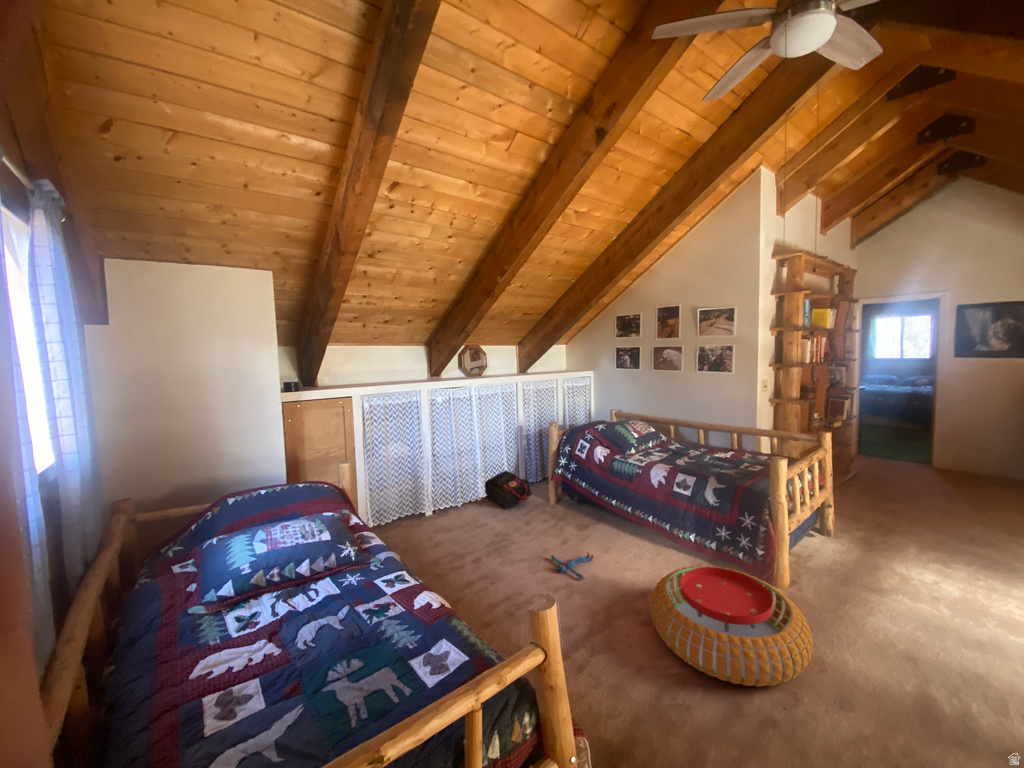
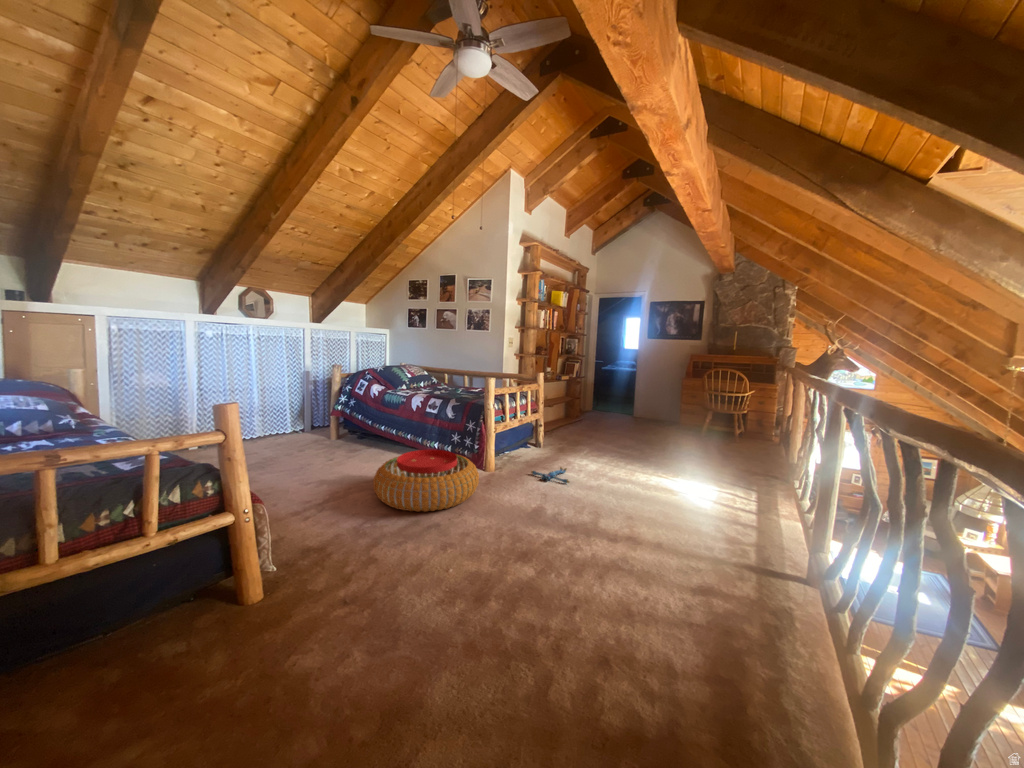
backpack: present [484,470,532,509] -> none [261,409,313,441]
plush toy: present [551,552,594,580] -> present [531,467,569,483]

